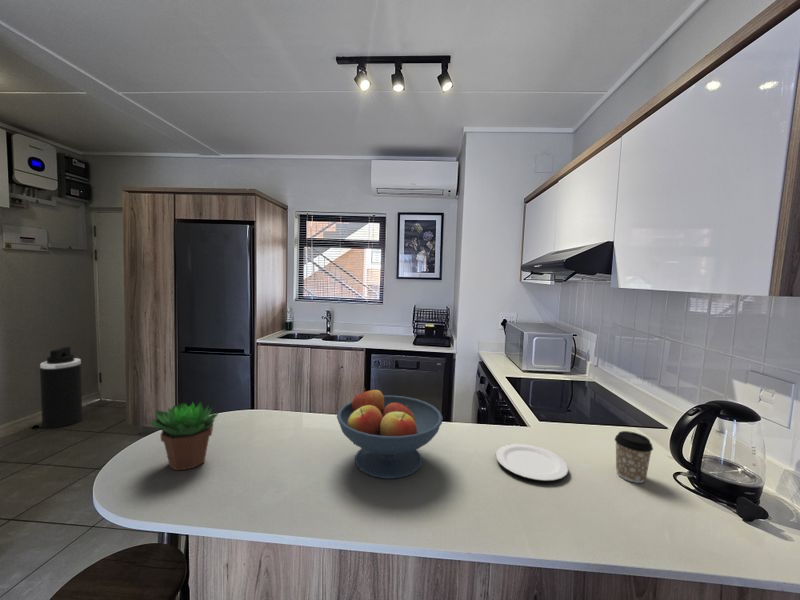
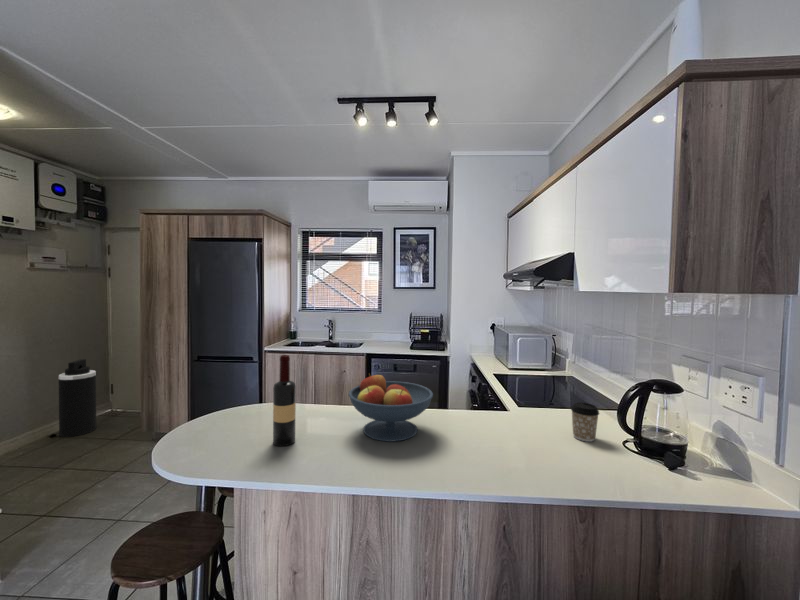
wine bottle: none [239,368,268,485] -> present [273,355,296,446]
succulent plant: present [150,403,218,470] -> none [201,385,254,439]
plate: present [496,444,568,481] -> none [477,418,534,441]

